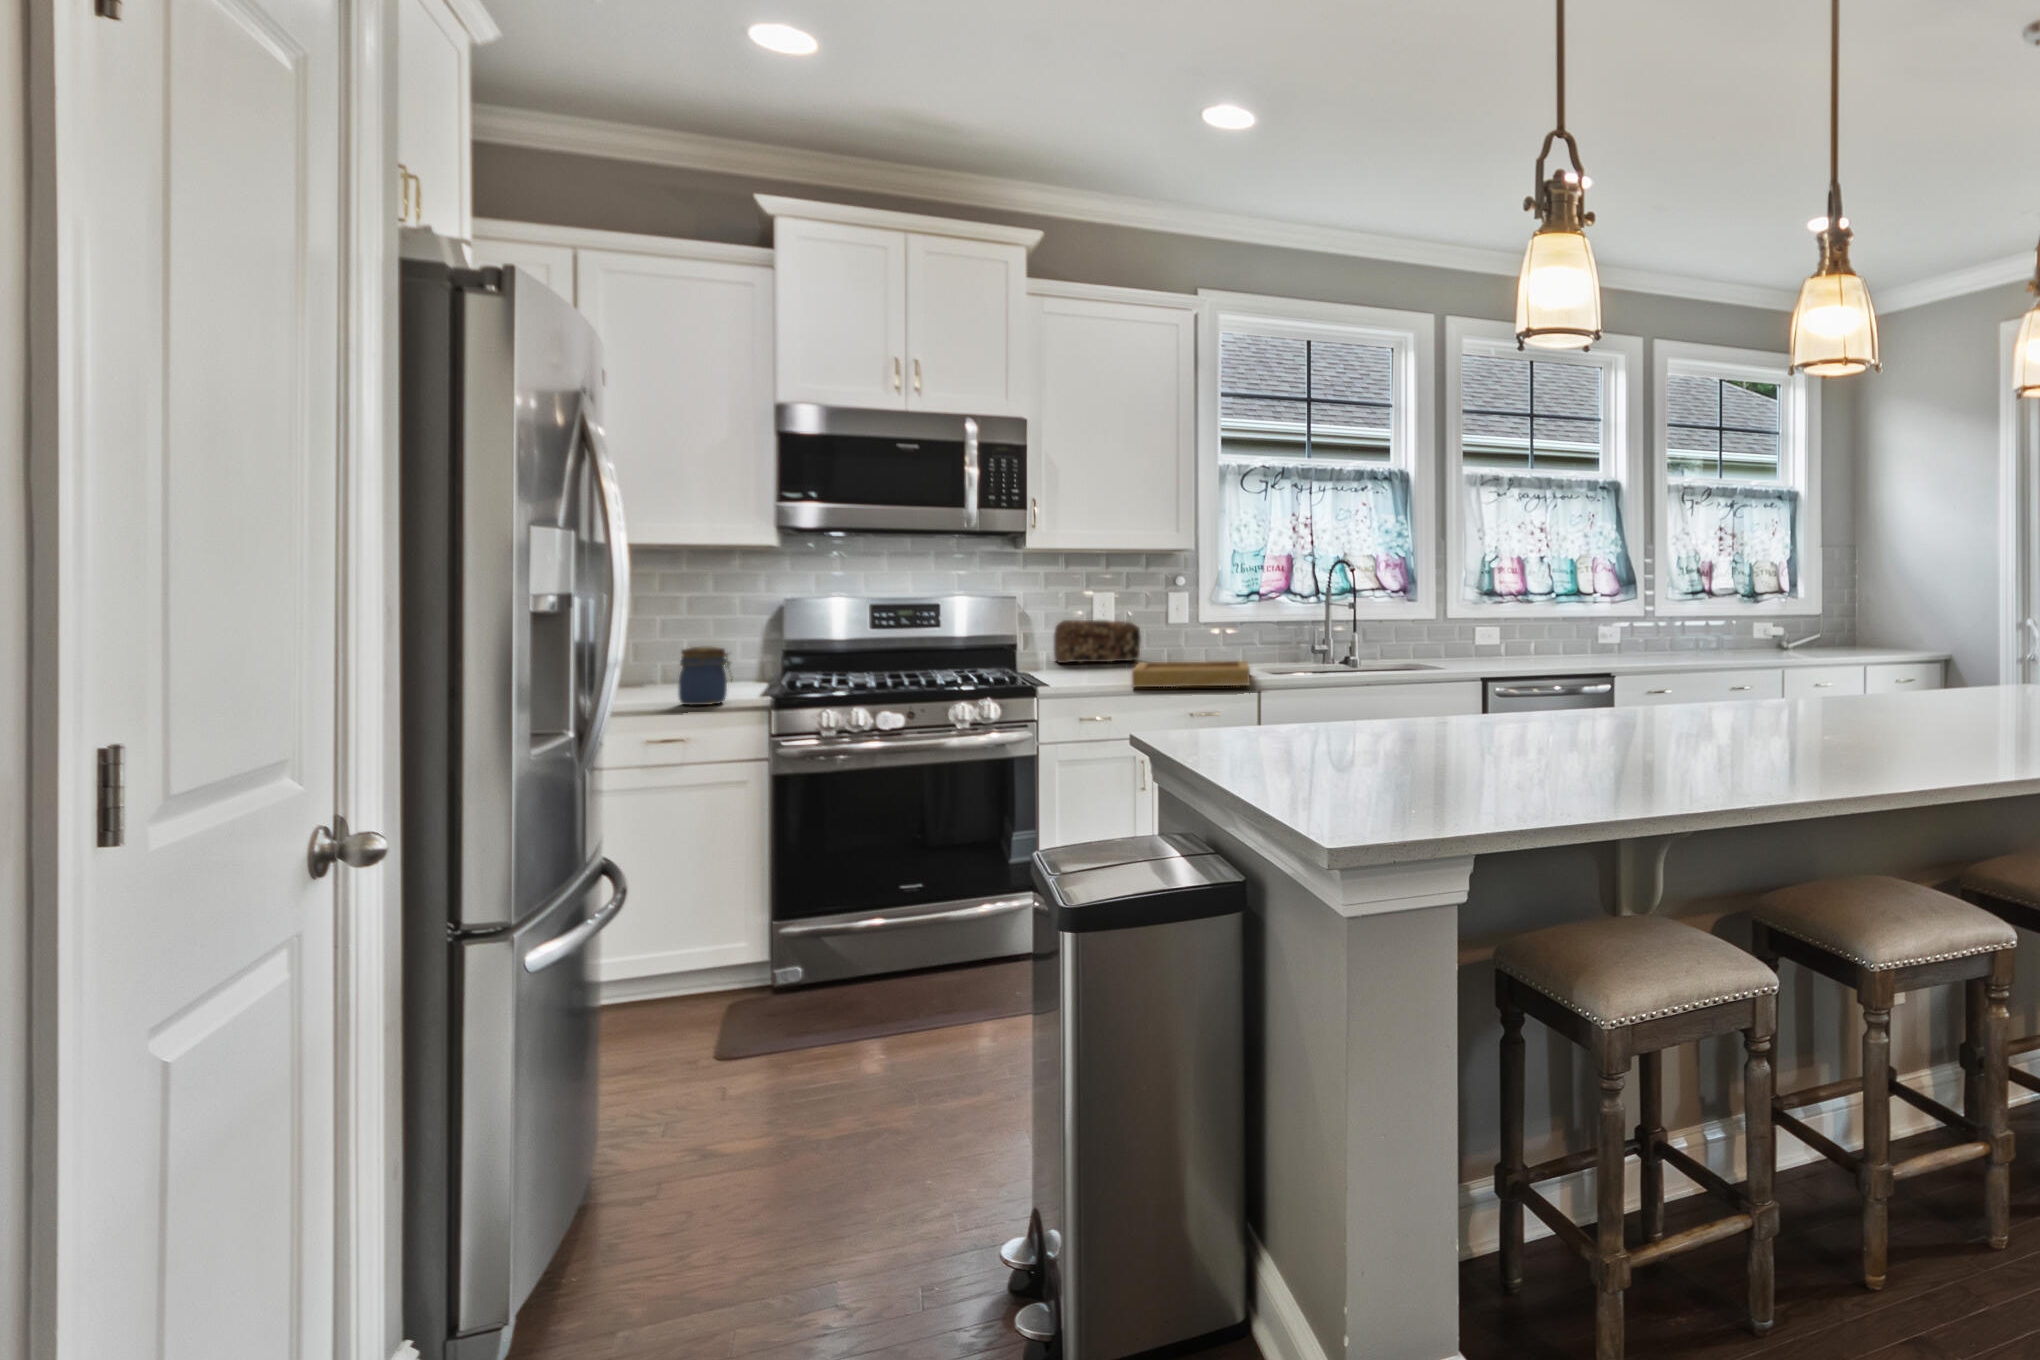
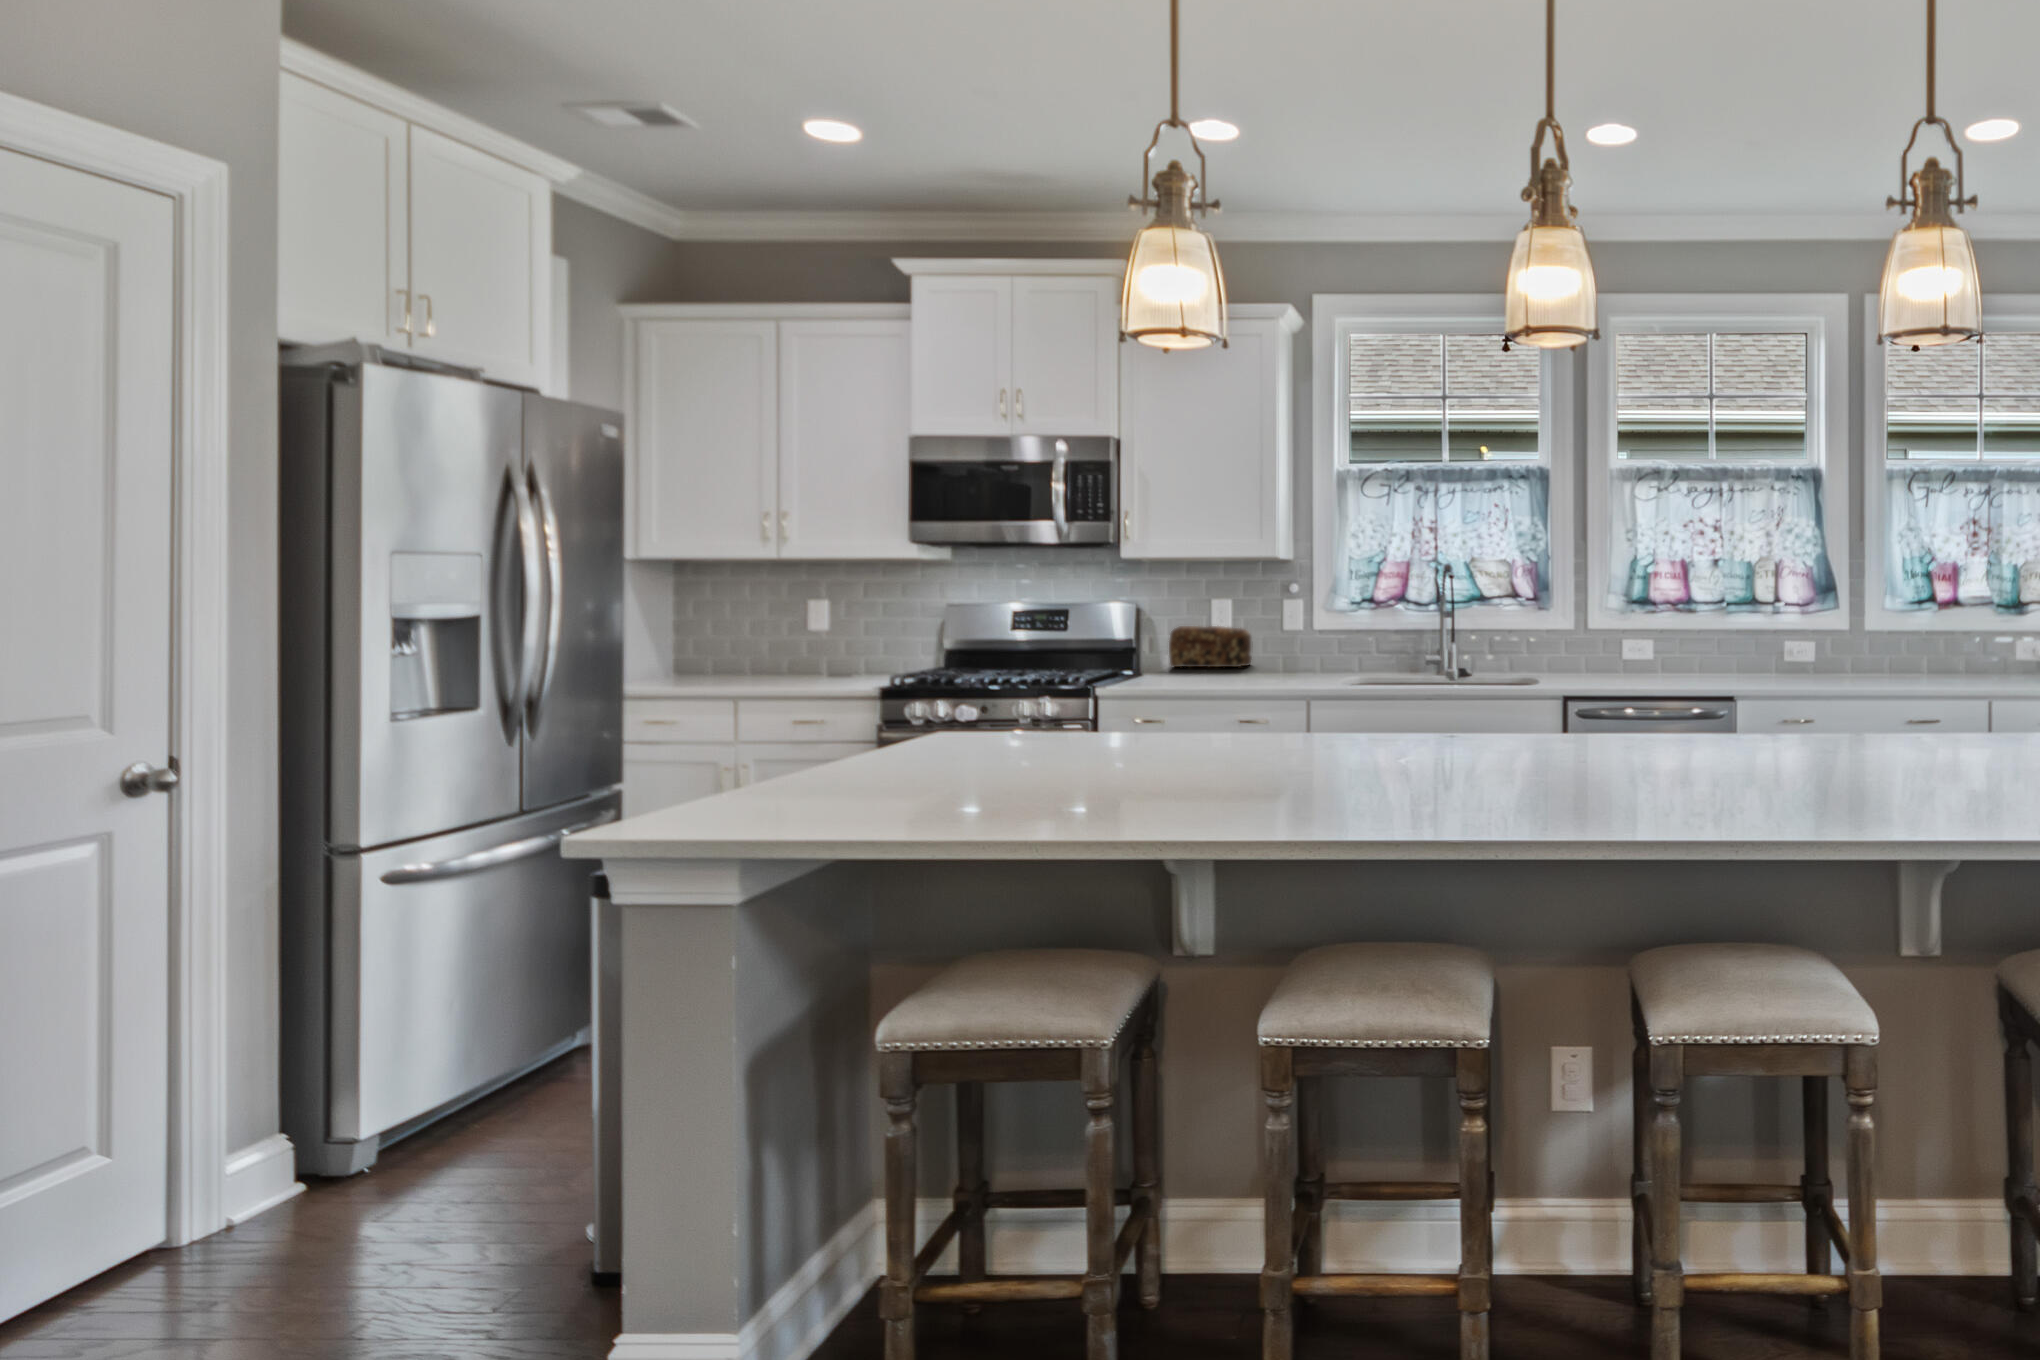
jar: present [678,646,732,705] -> none [808,643,848,692]
tray: present [1132,661,1250,687] -> none [1169,668,1314,692]

